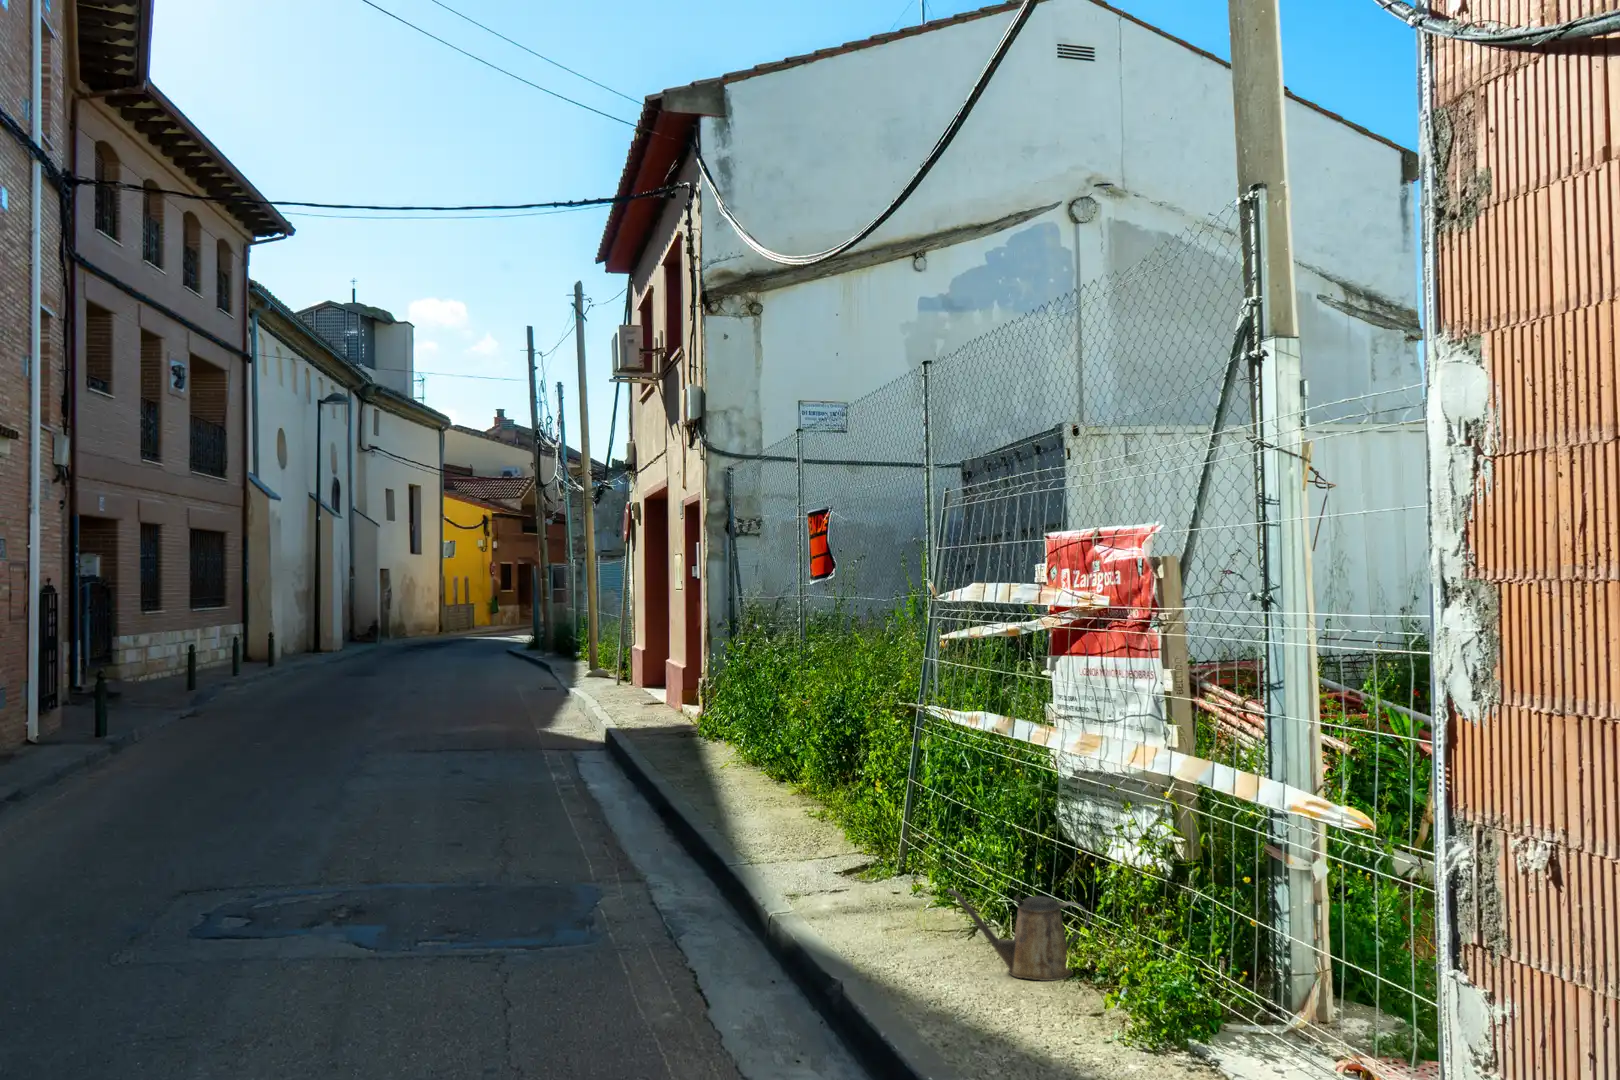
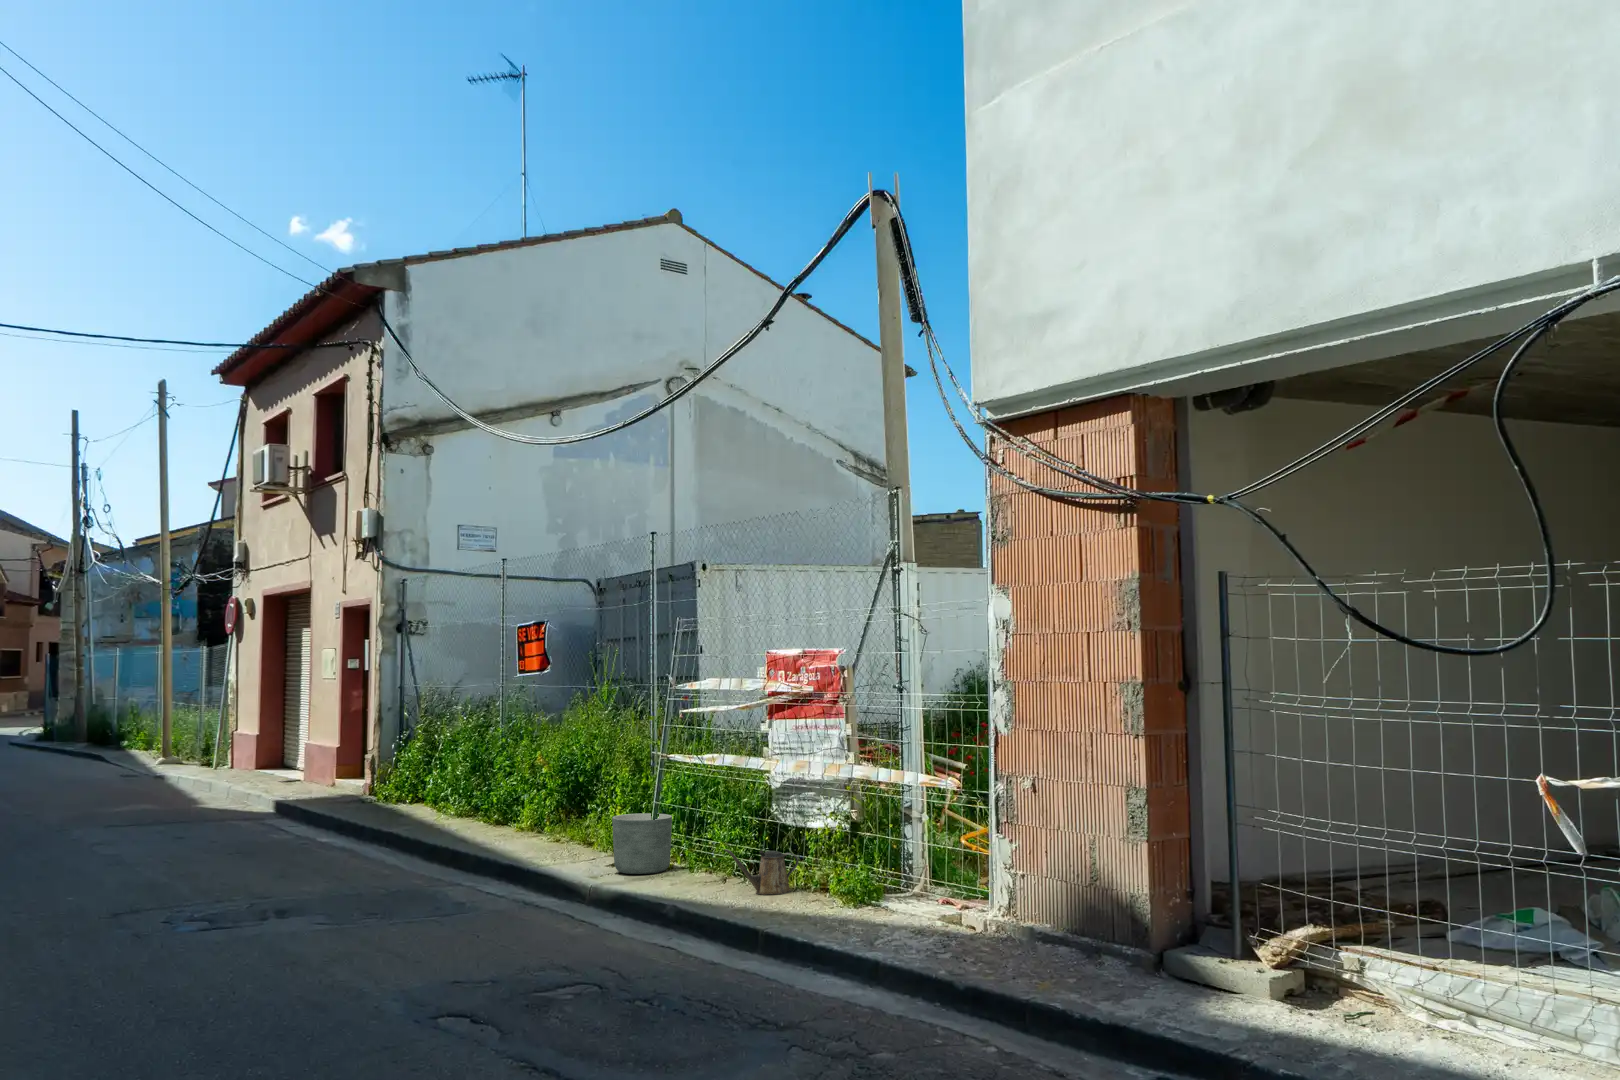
planter: none [831,797,926,898] -> present [612,813,672,874]

